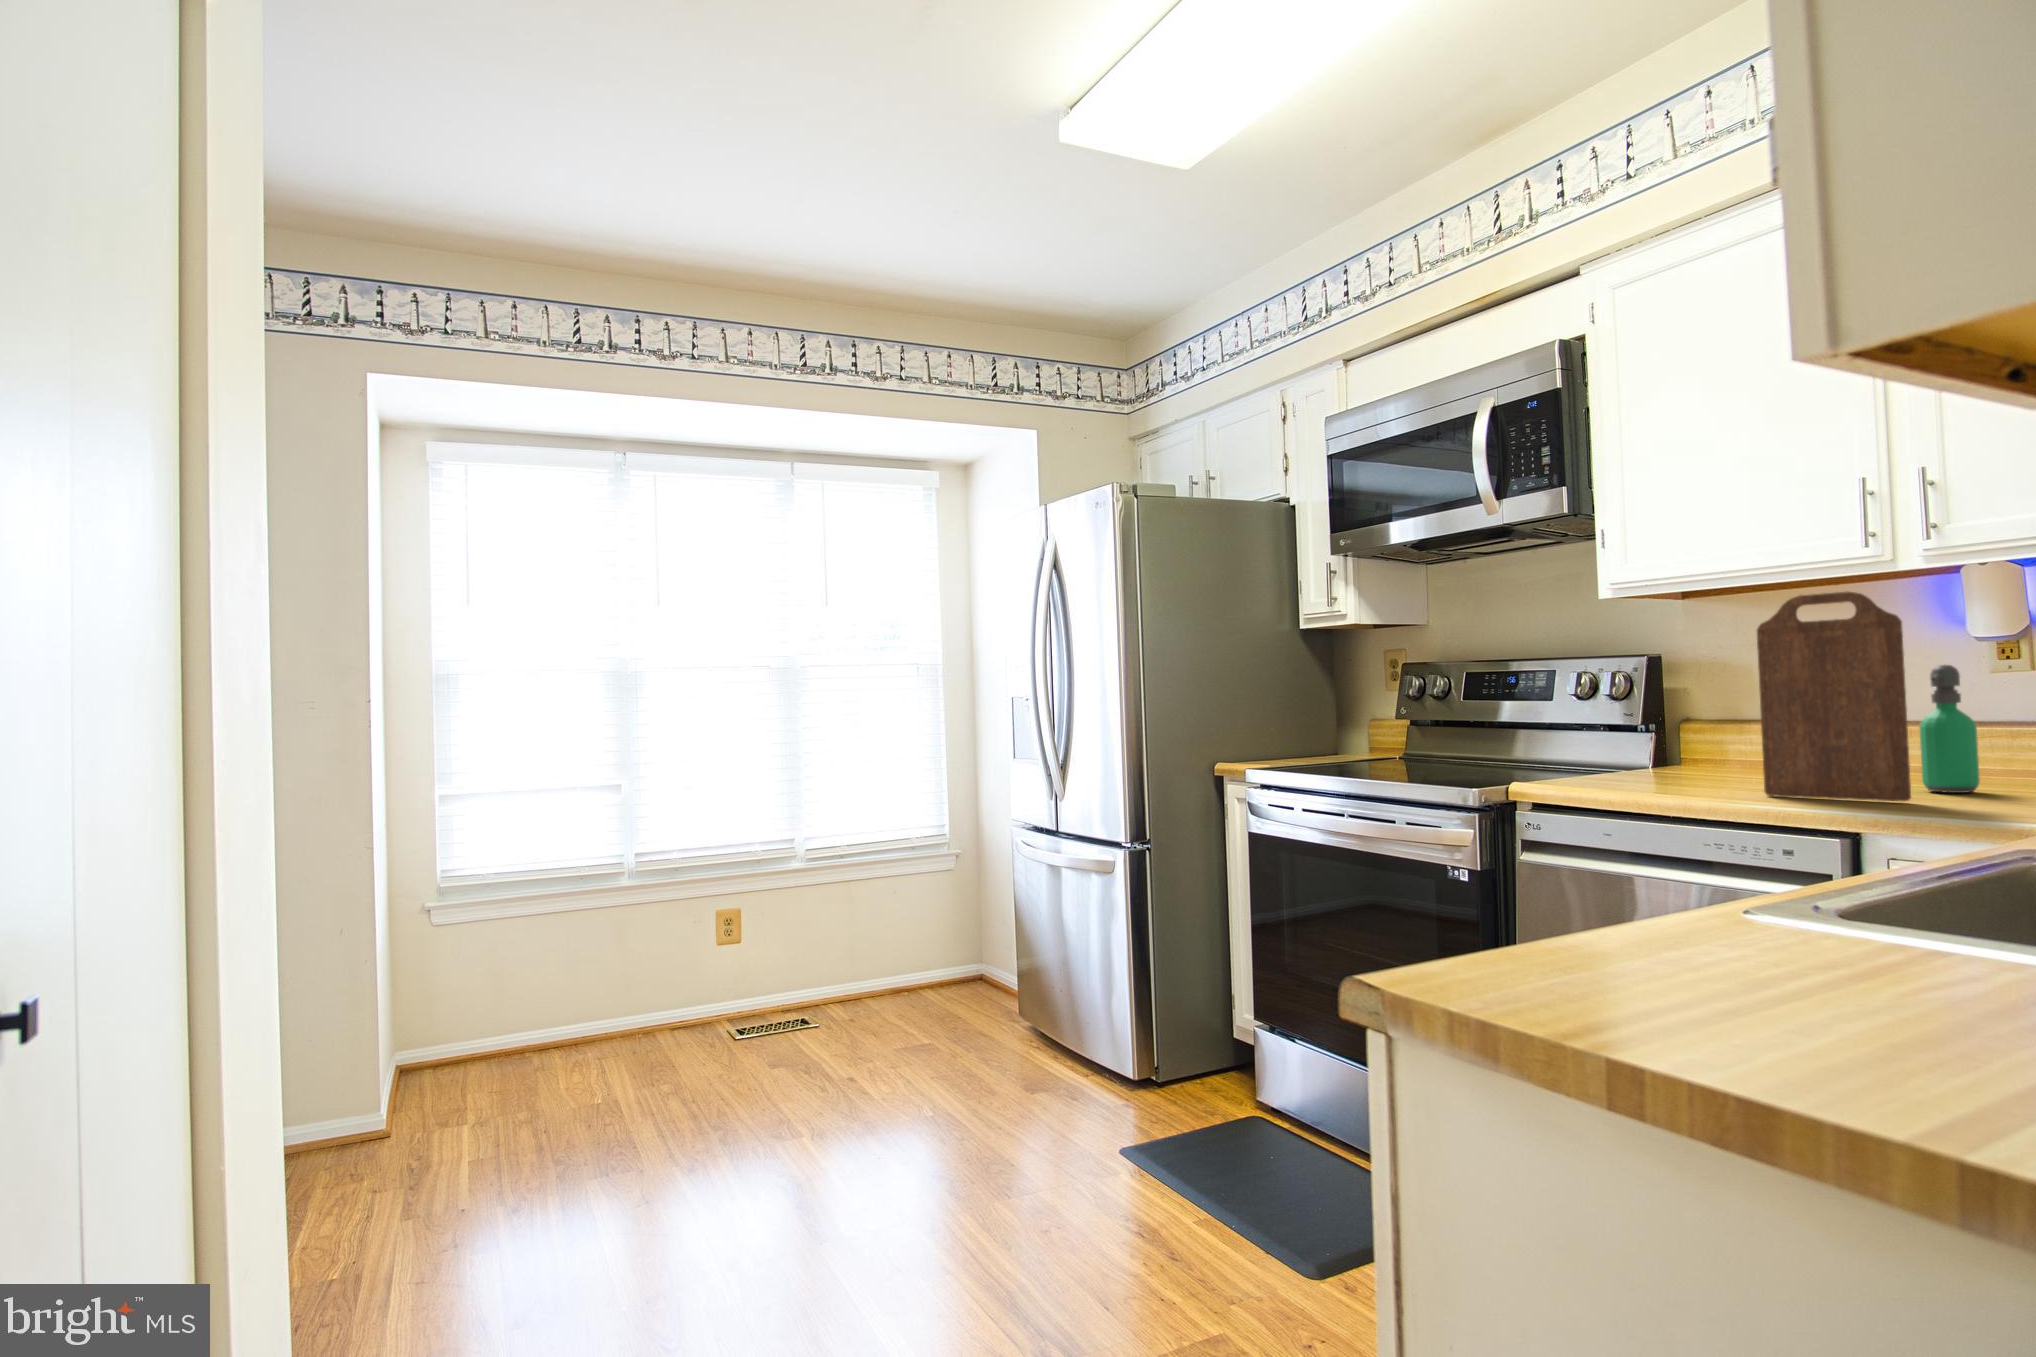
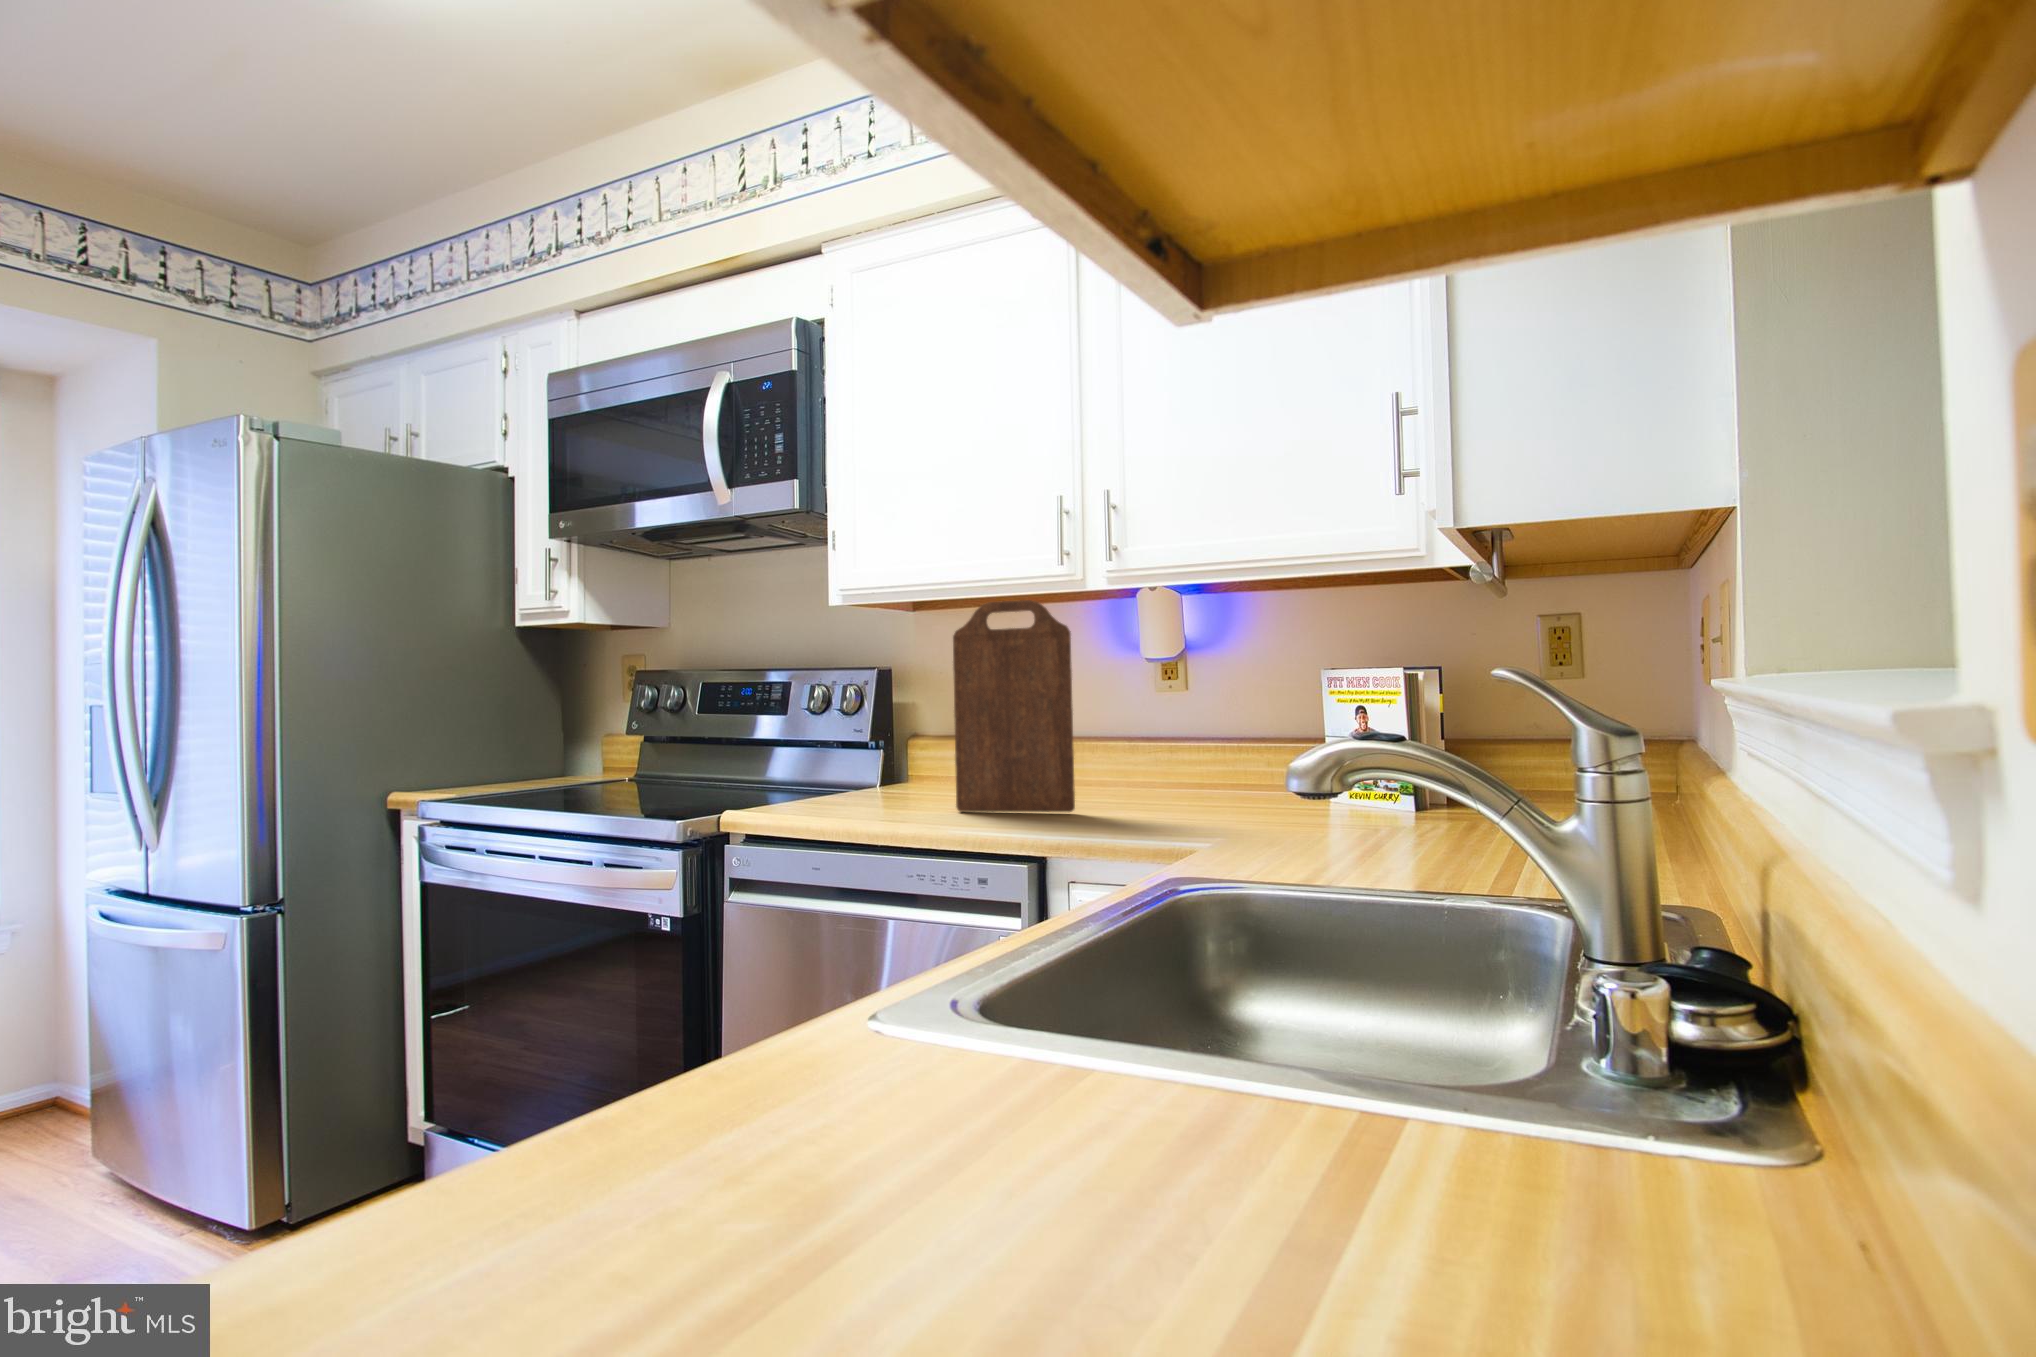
soap dispenser: present [1920,665,1980,793] -> none [1087,678,1130,802]

